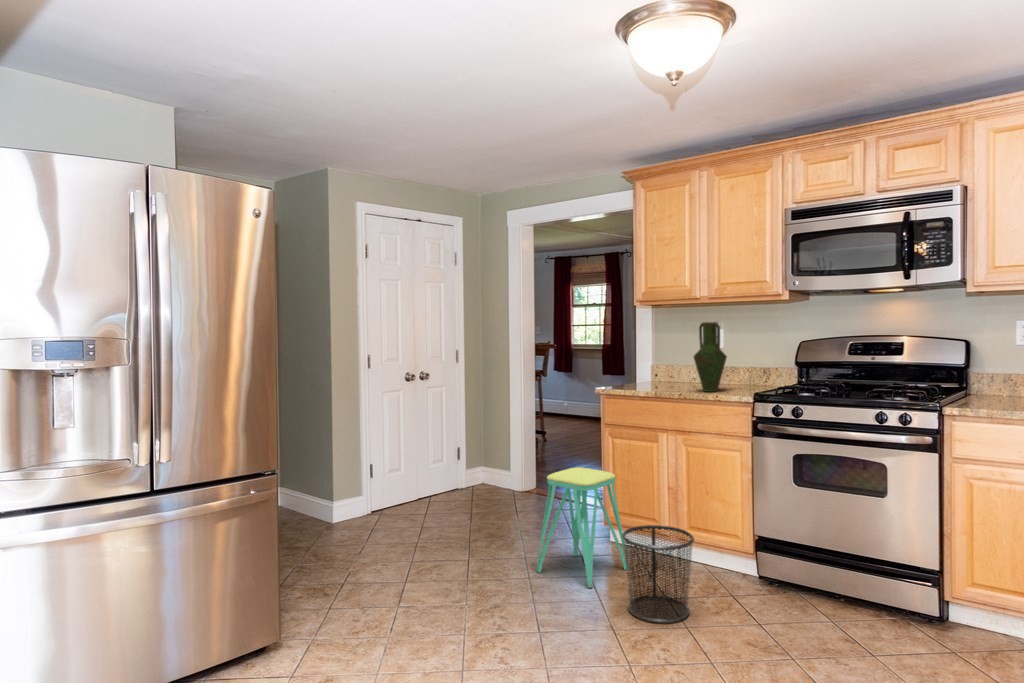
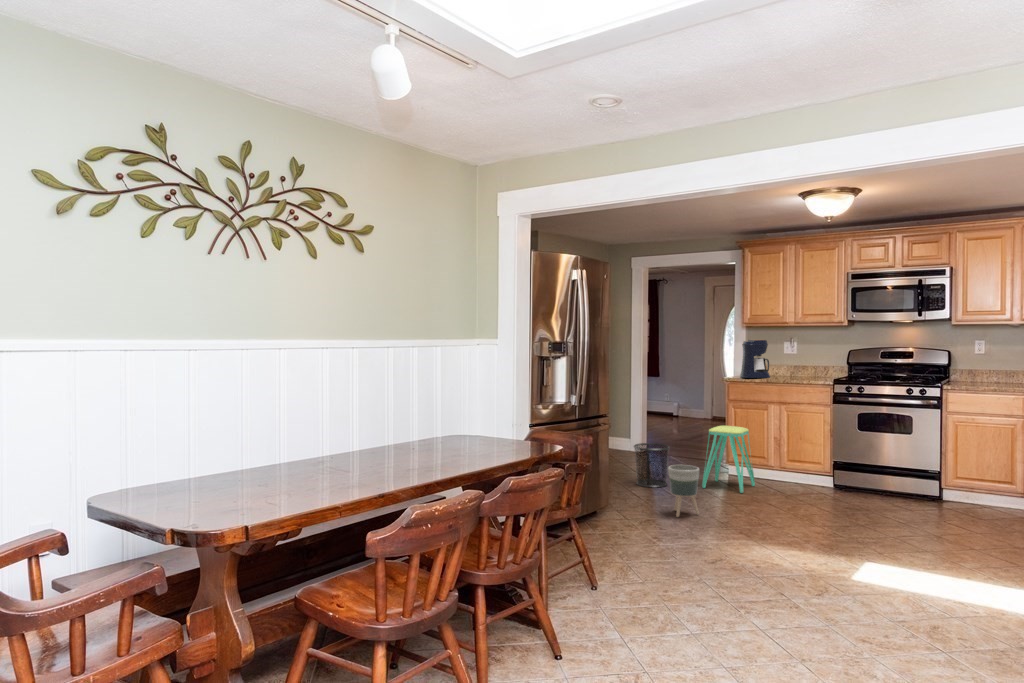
vase: present [694,322,727,392] -> none [790,338,811,380]
coffee maker: none [630,326,676,388] -> present [740,340,770,378]
waste bin: present [622,525,694,623] -> present [634,443,670,488]
planter: none [402,551,459,655] -> present [668,465,699,517]

